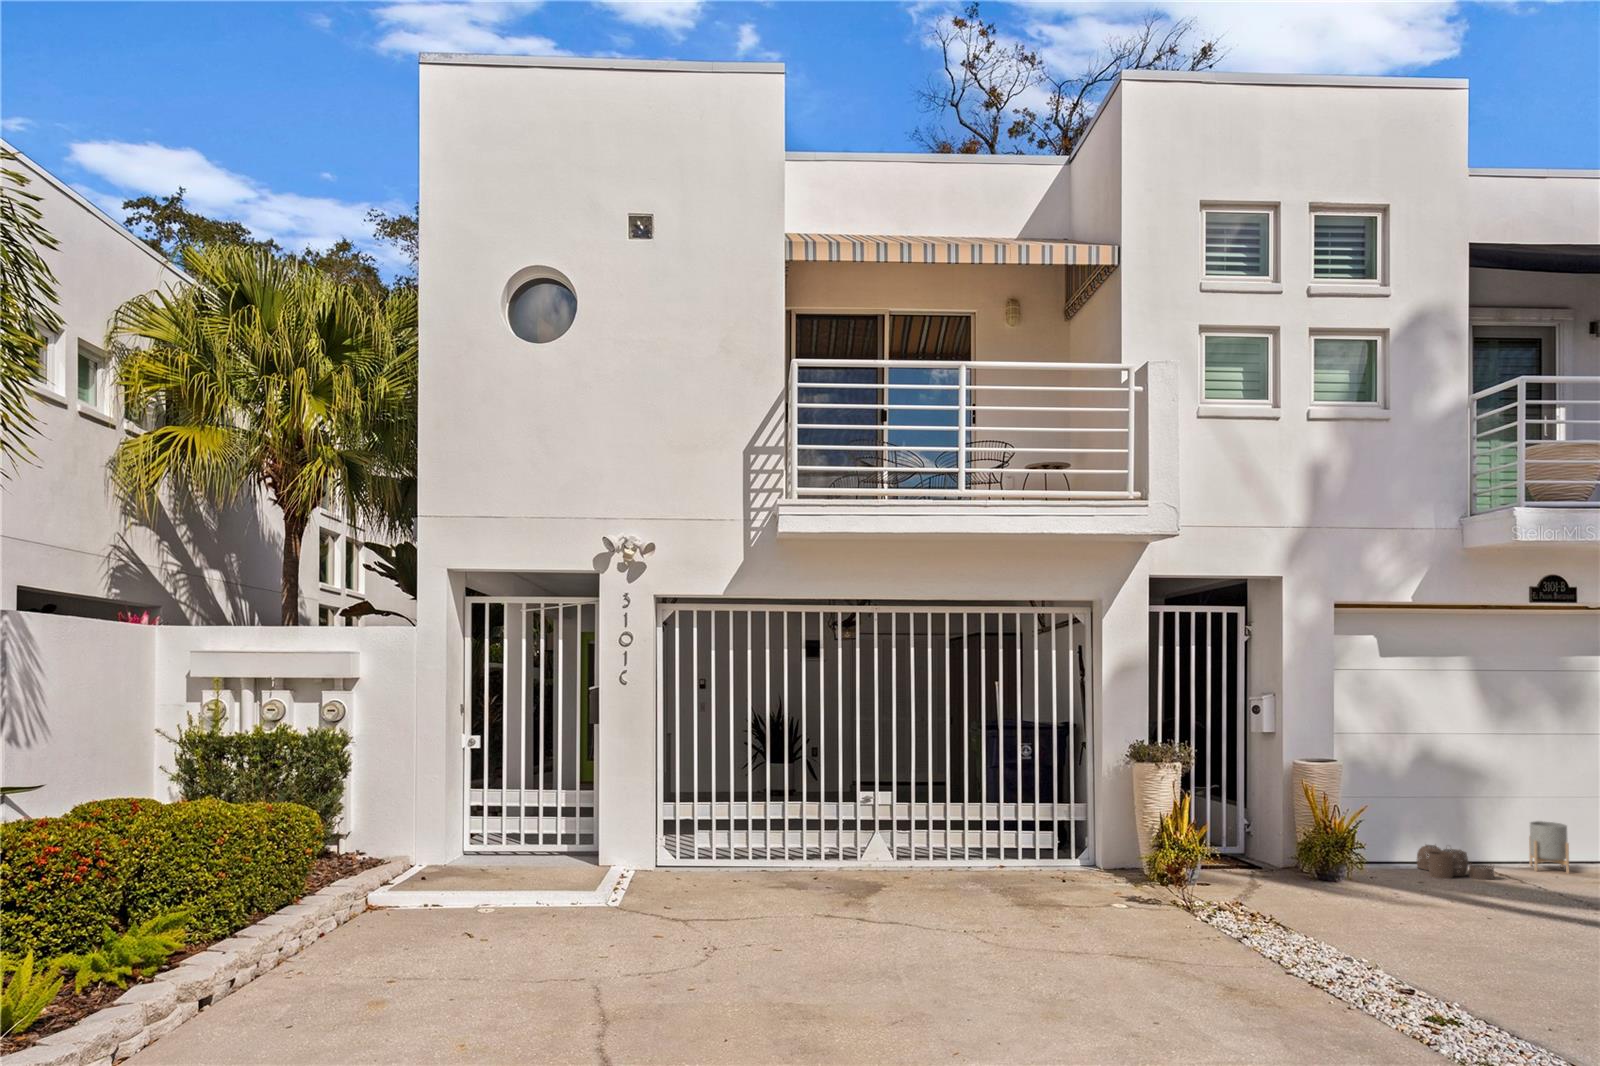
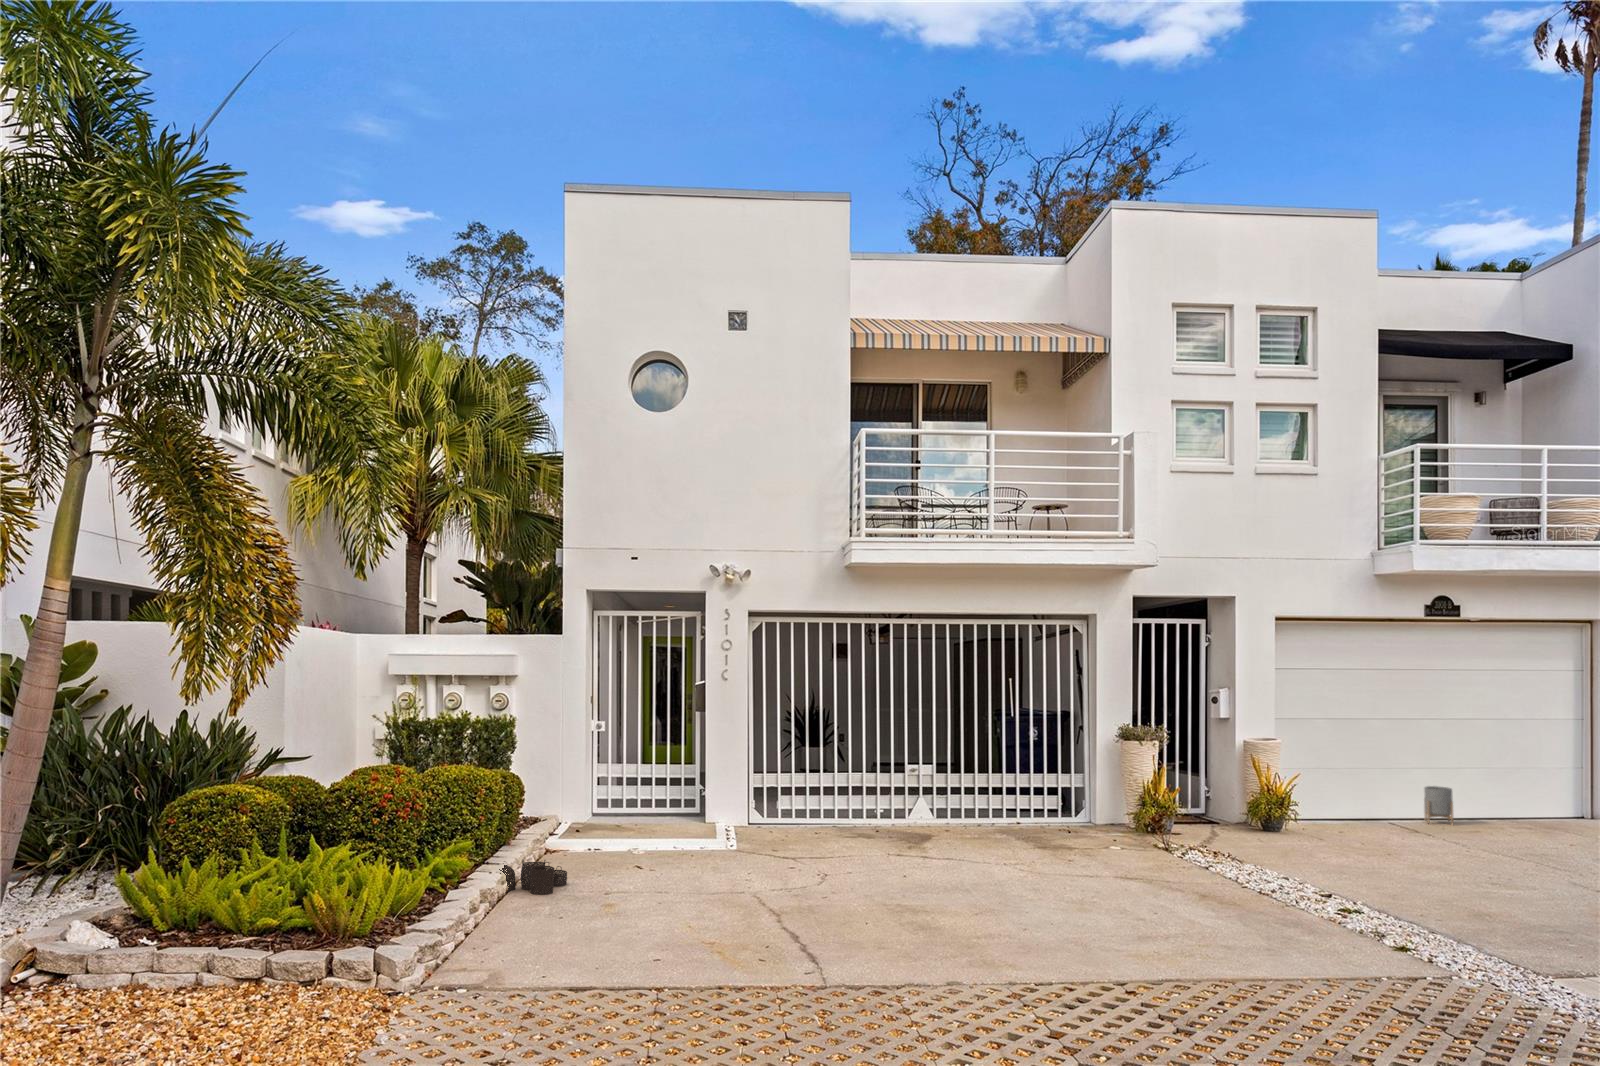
woven basket: present [1417,845,1494,880] -> present [498,859,567,895]

